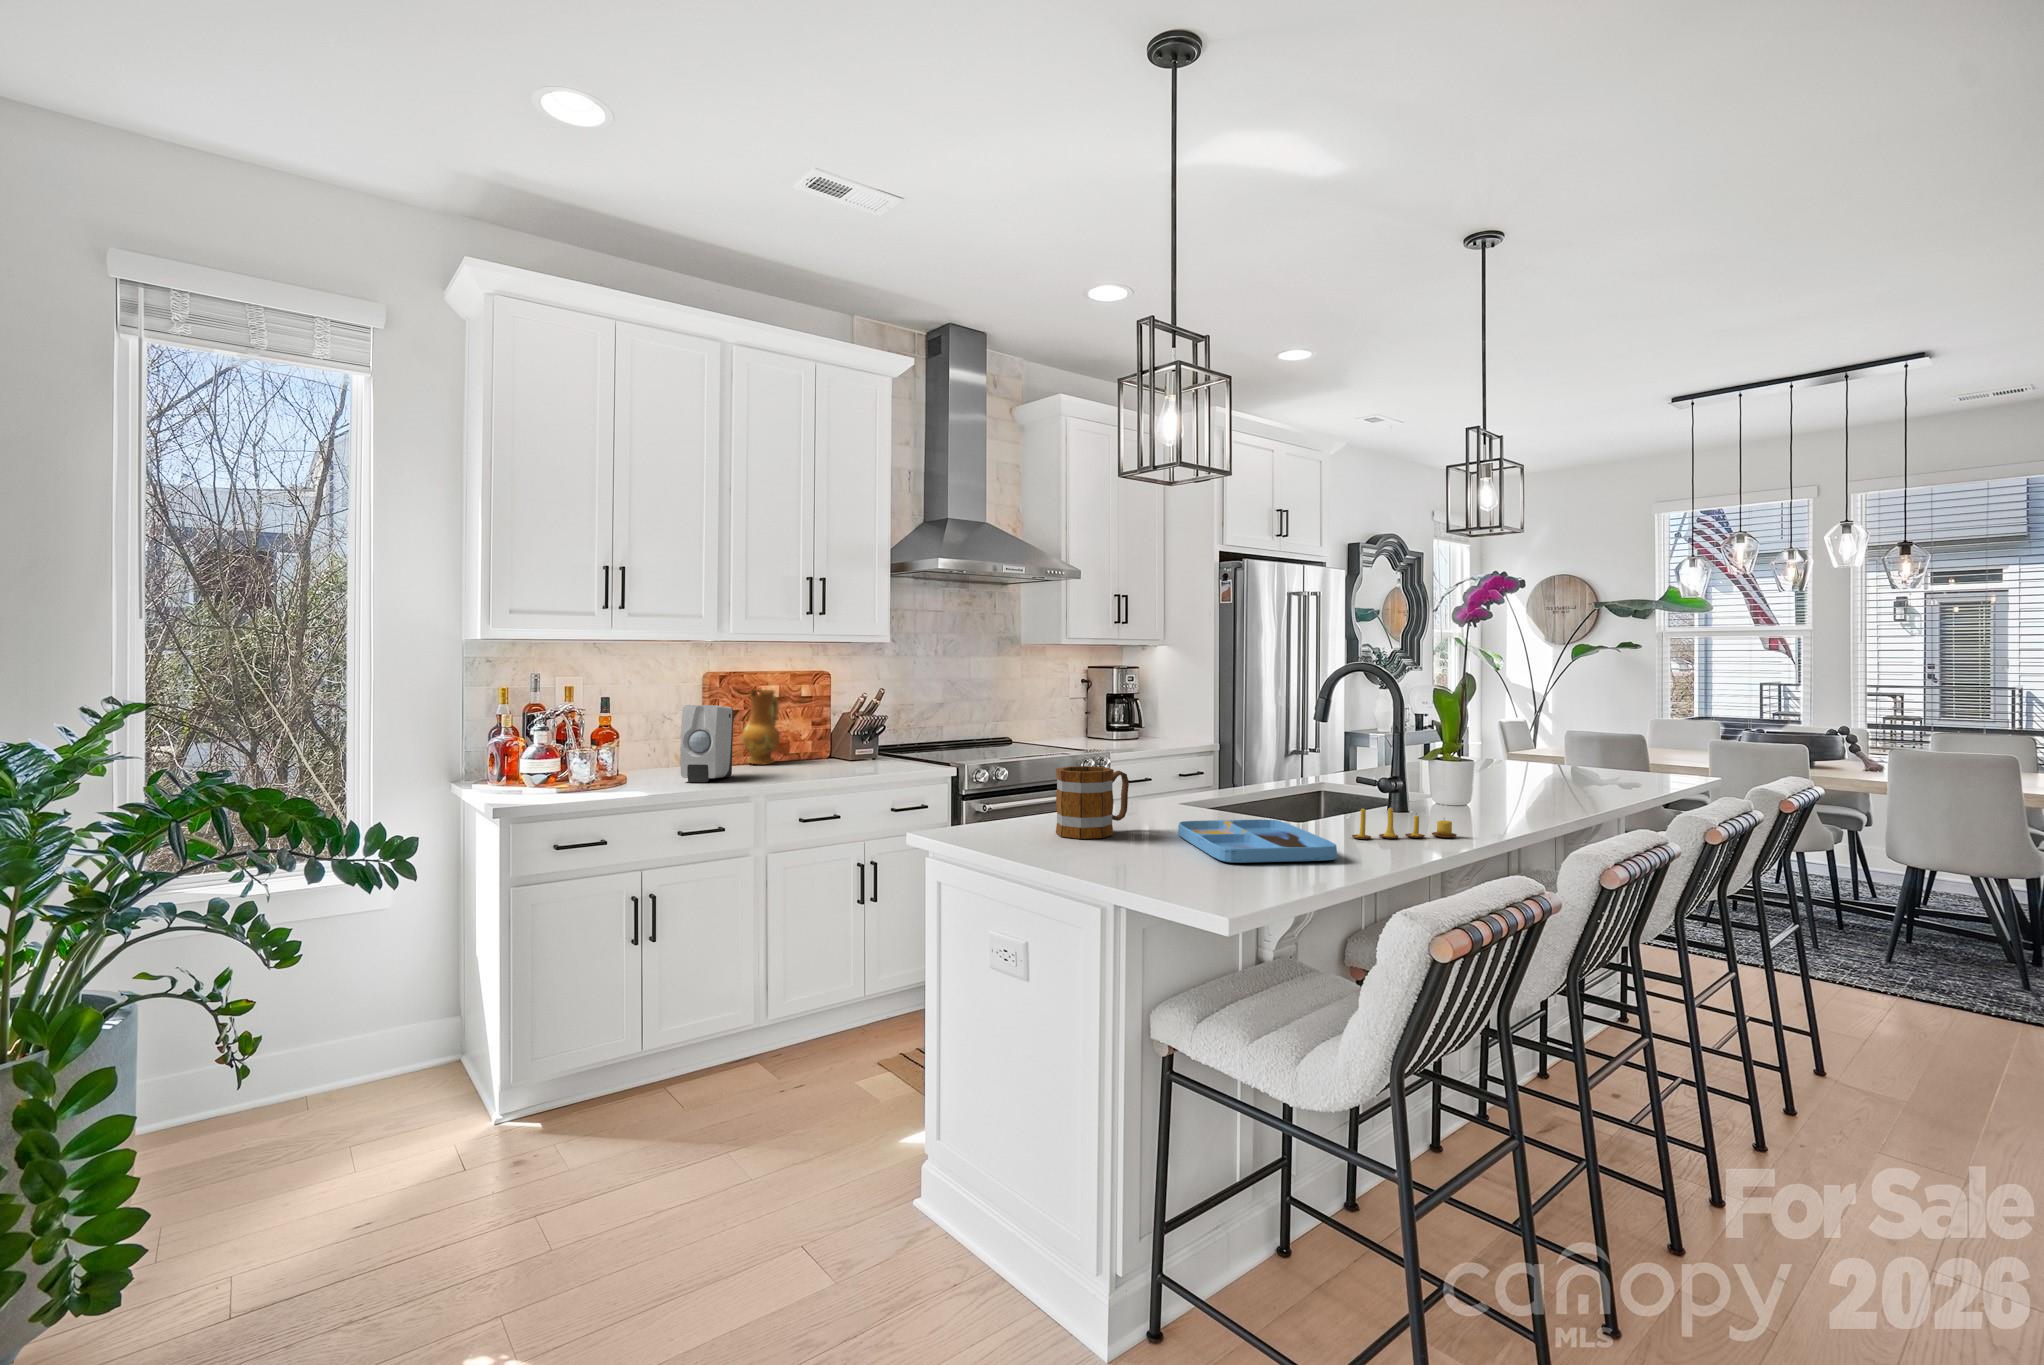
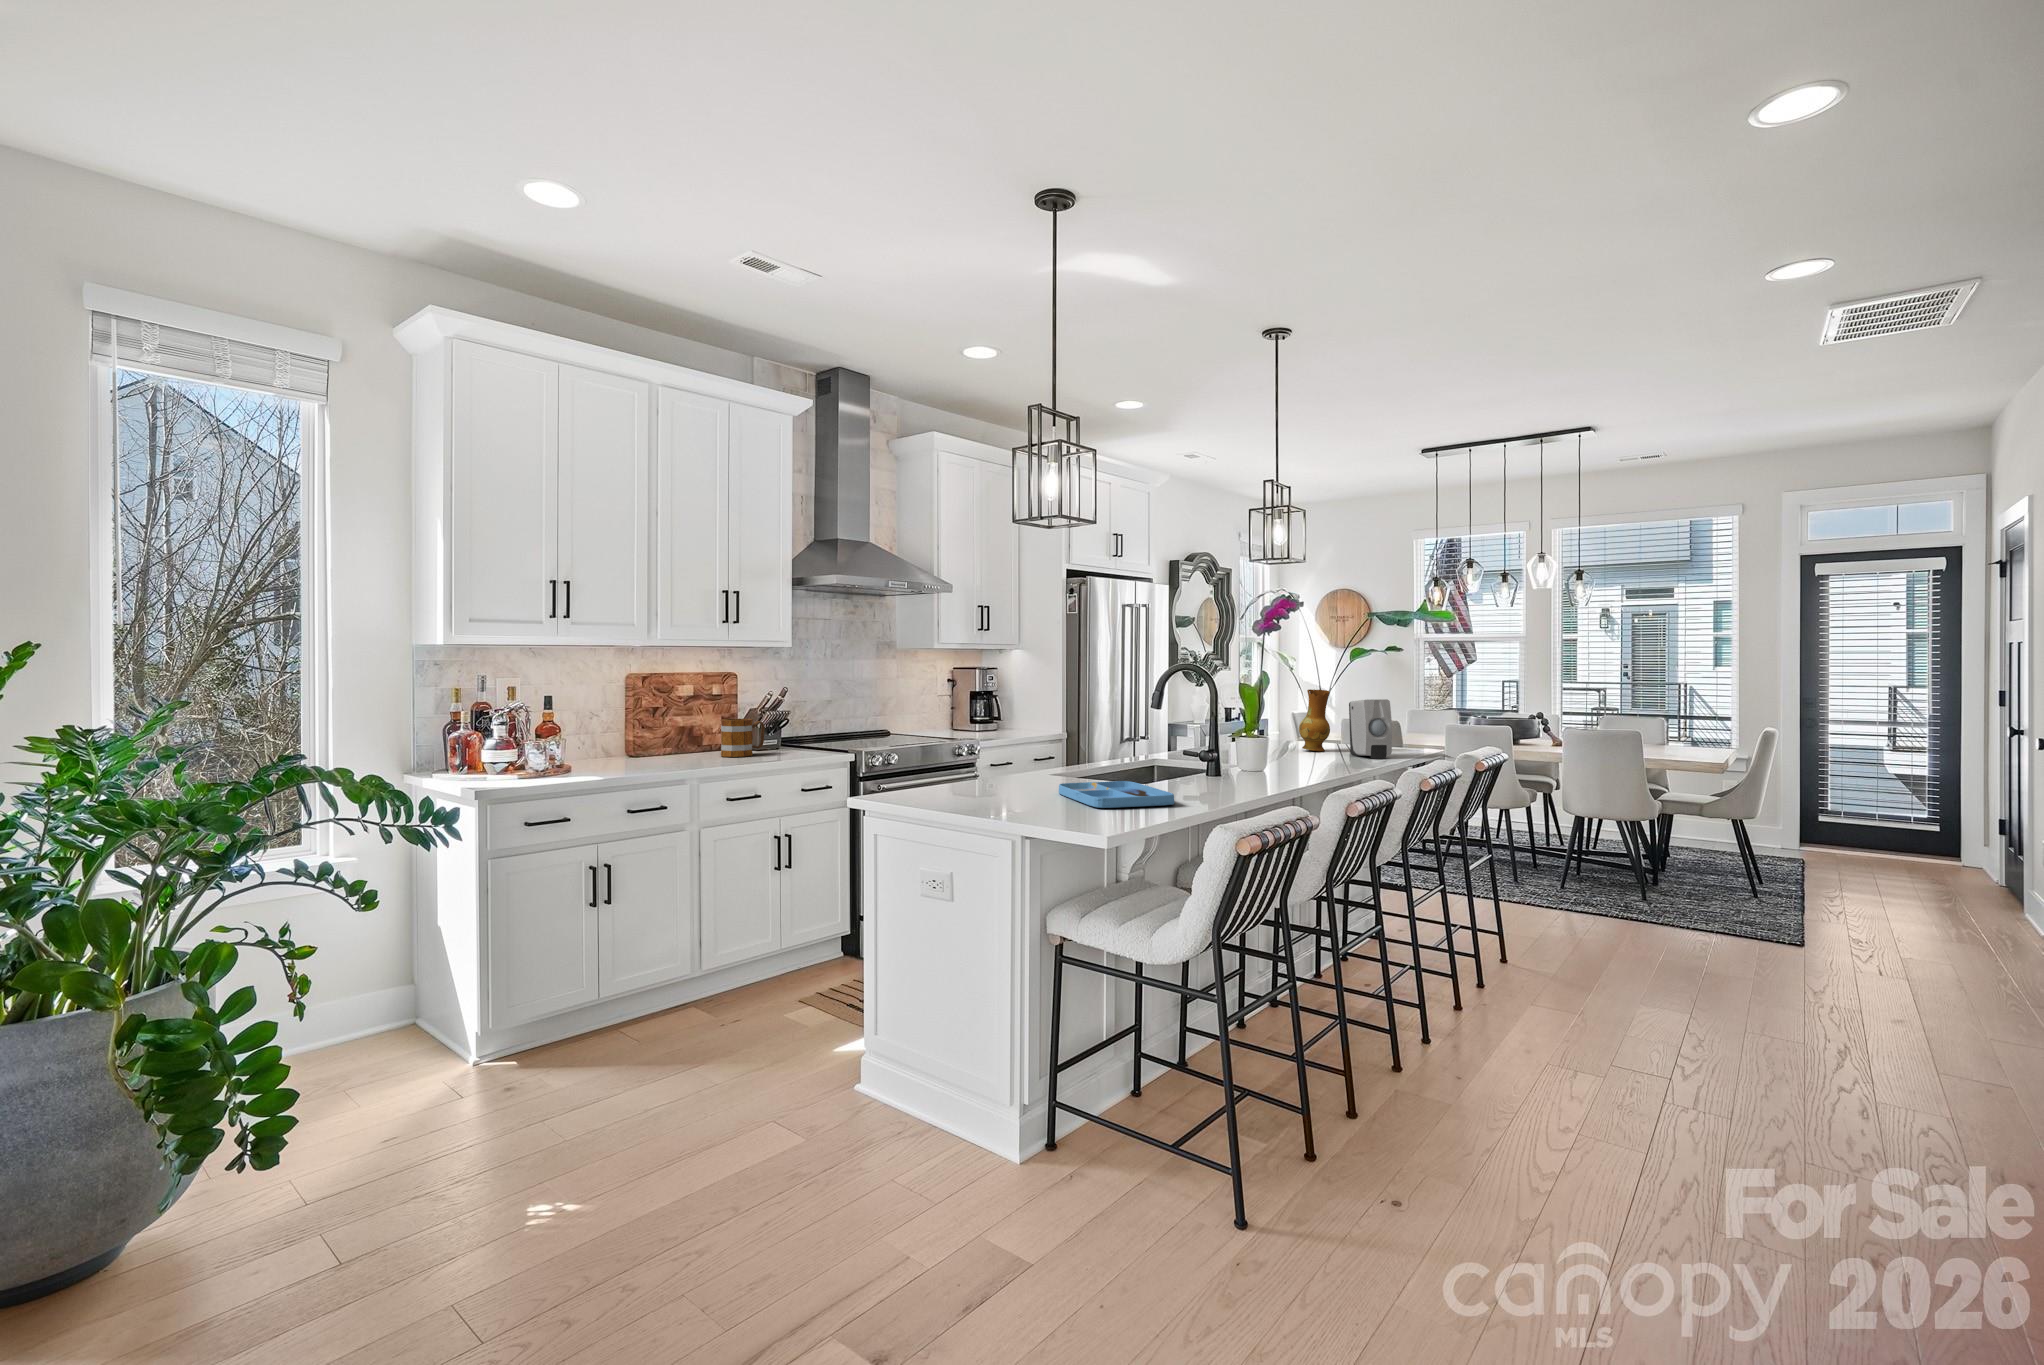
ceramic jug: present [742,689,779,765] -> present [1299,689,1330,752]
soap dispenser: present [680,705,733,782] -> present [1349,699,1392,759]
mug: present [1056,766,1129,839] -> present [721,719,765,757]
candle: present [1352,806,1457,839] -> none [1182,768,1255,793]

